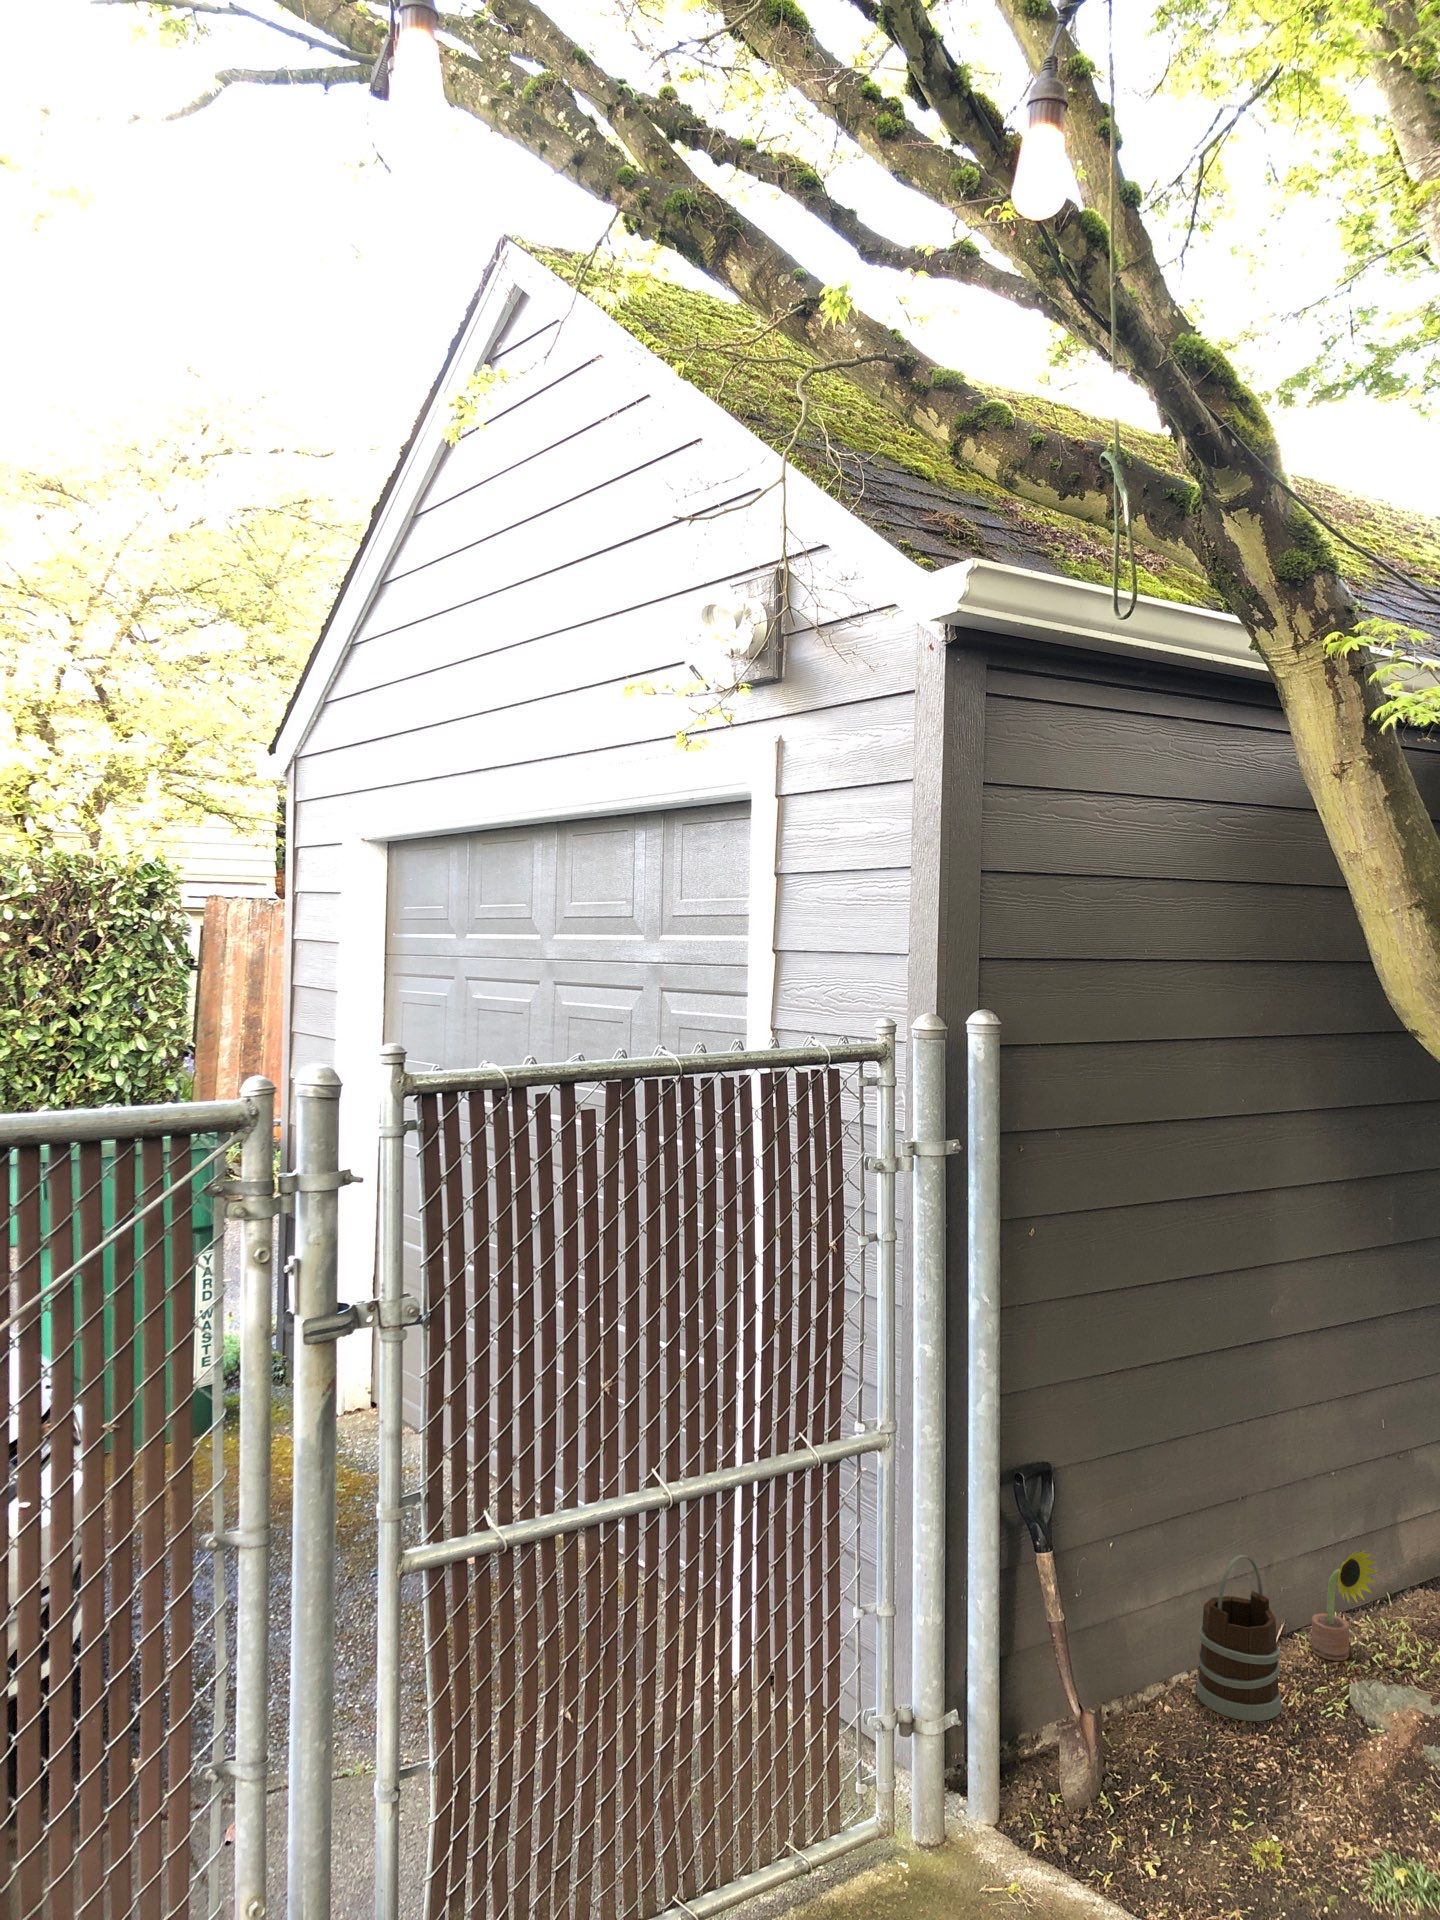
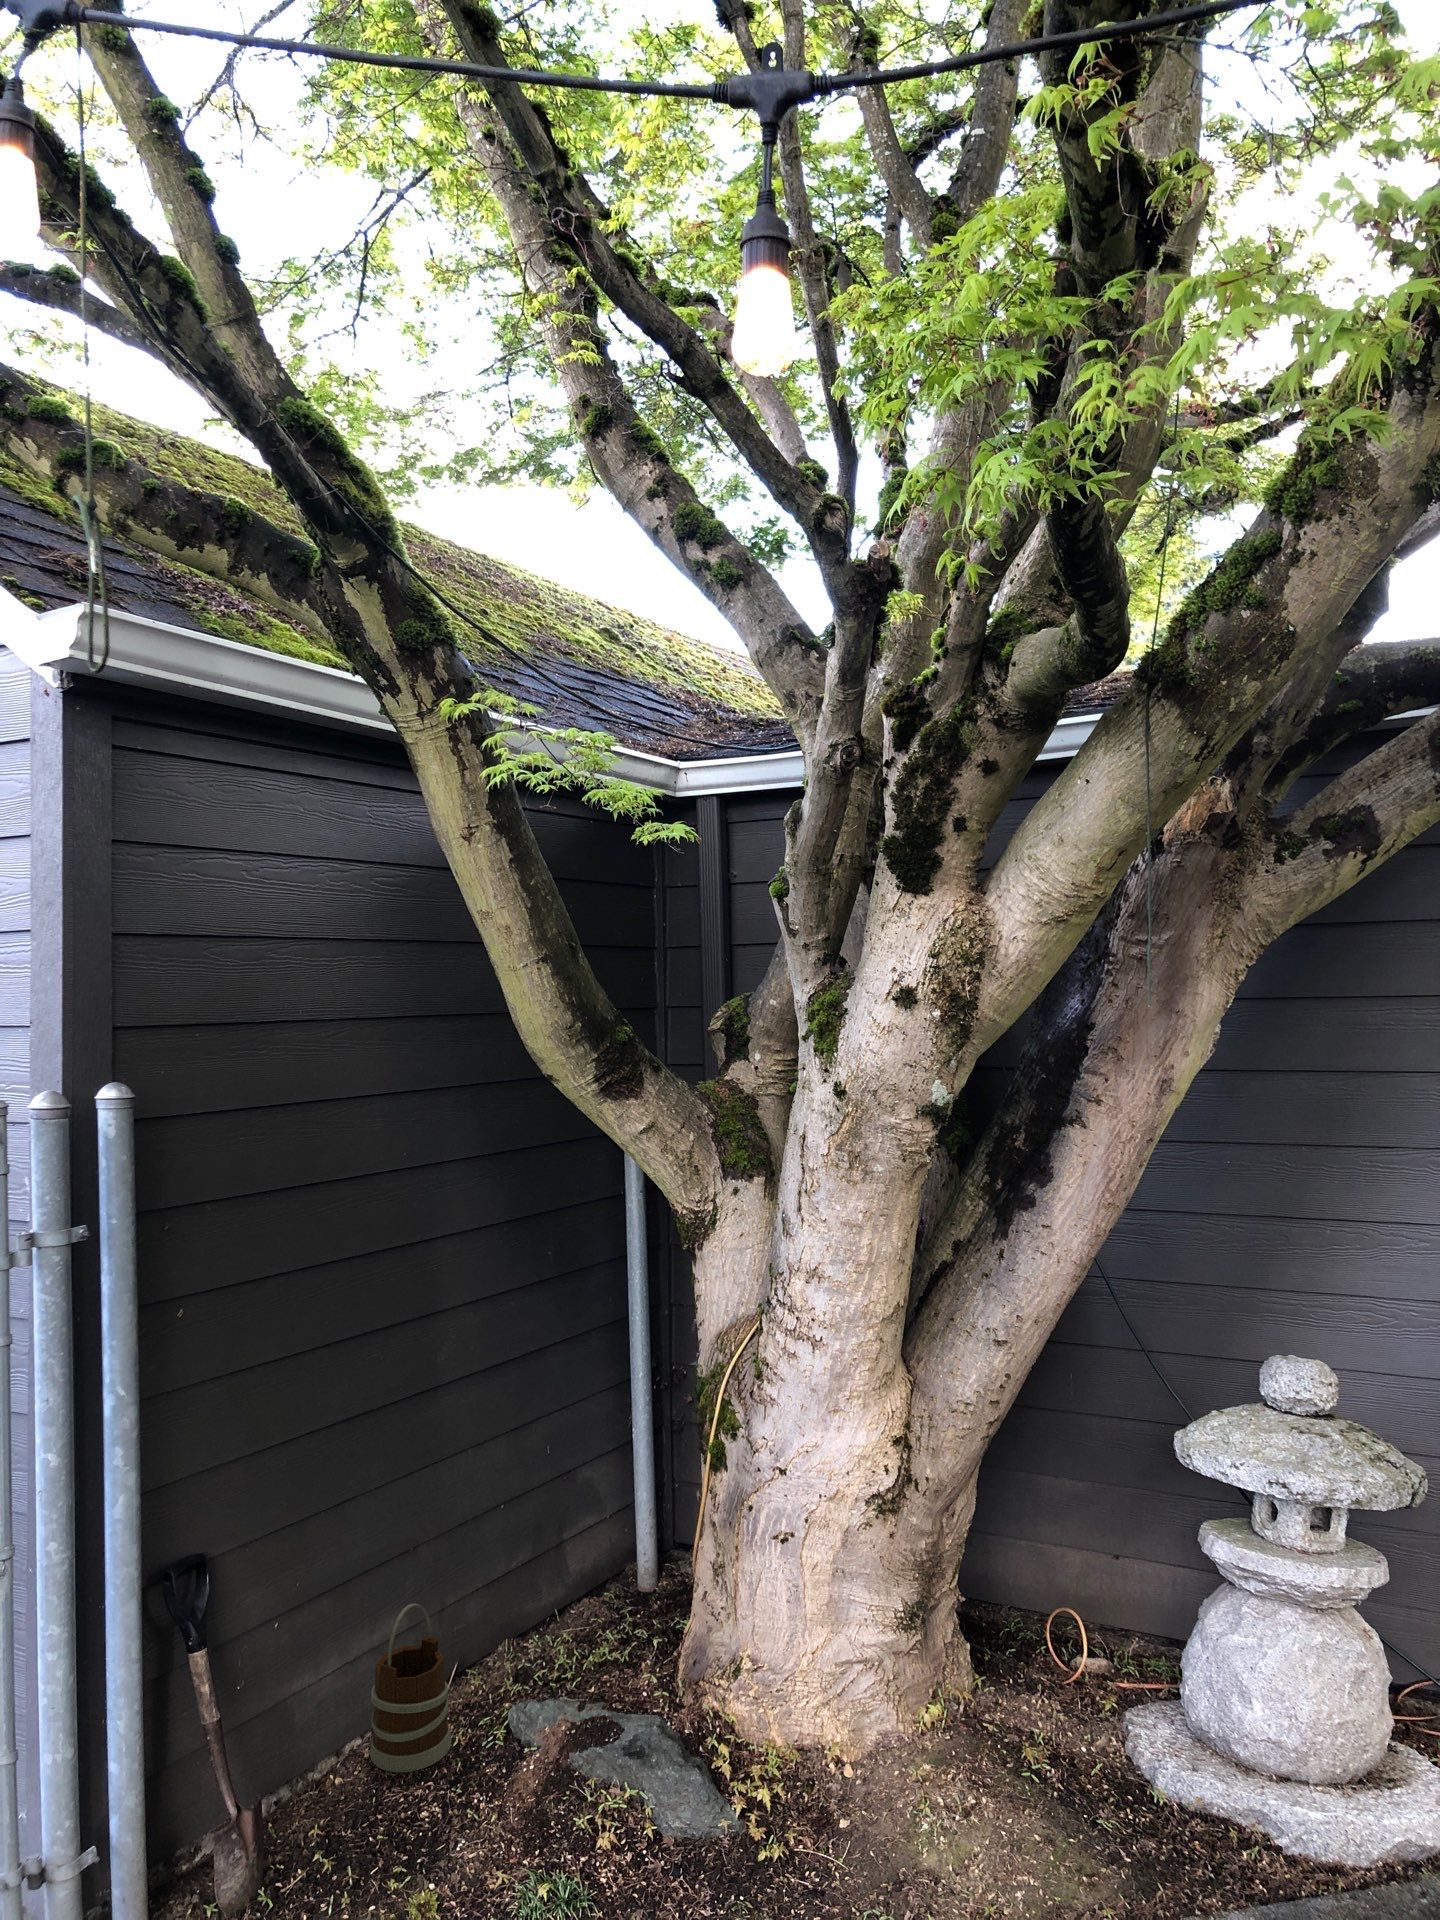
decorative plant: present [1312,1551,1378,1661] -> none [485,1562,541,1675]

